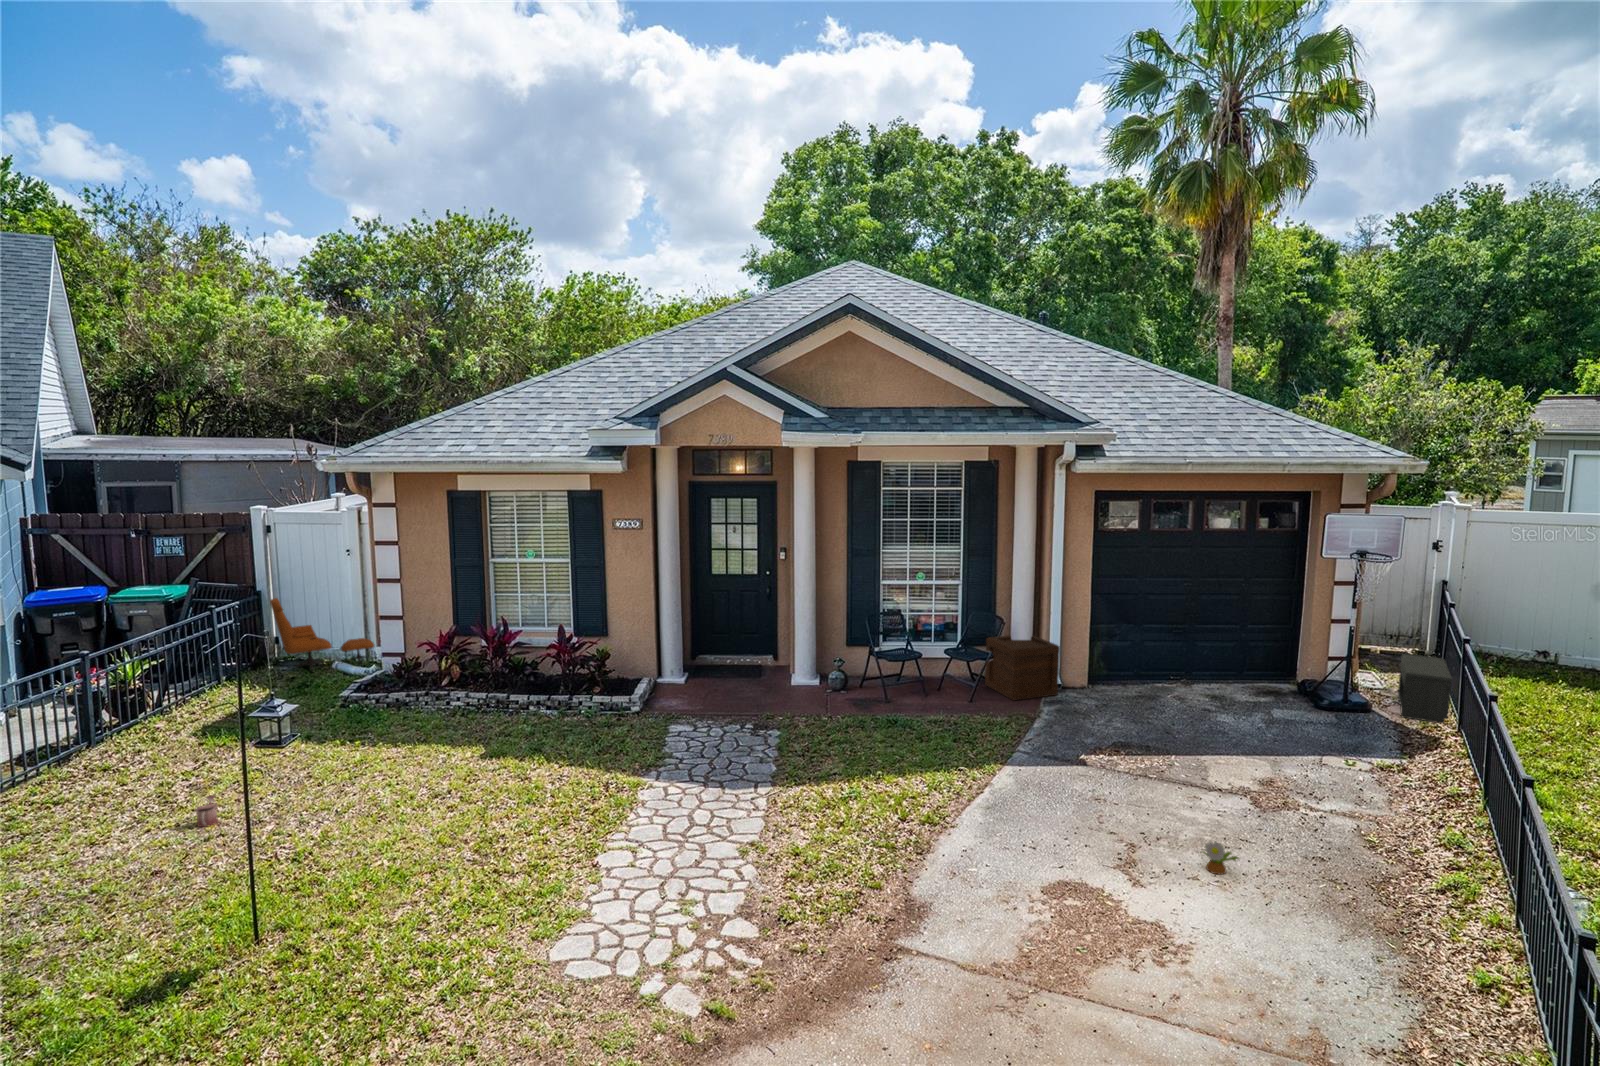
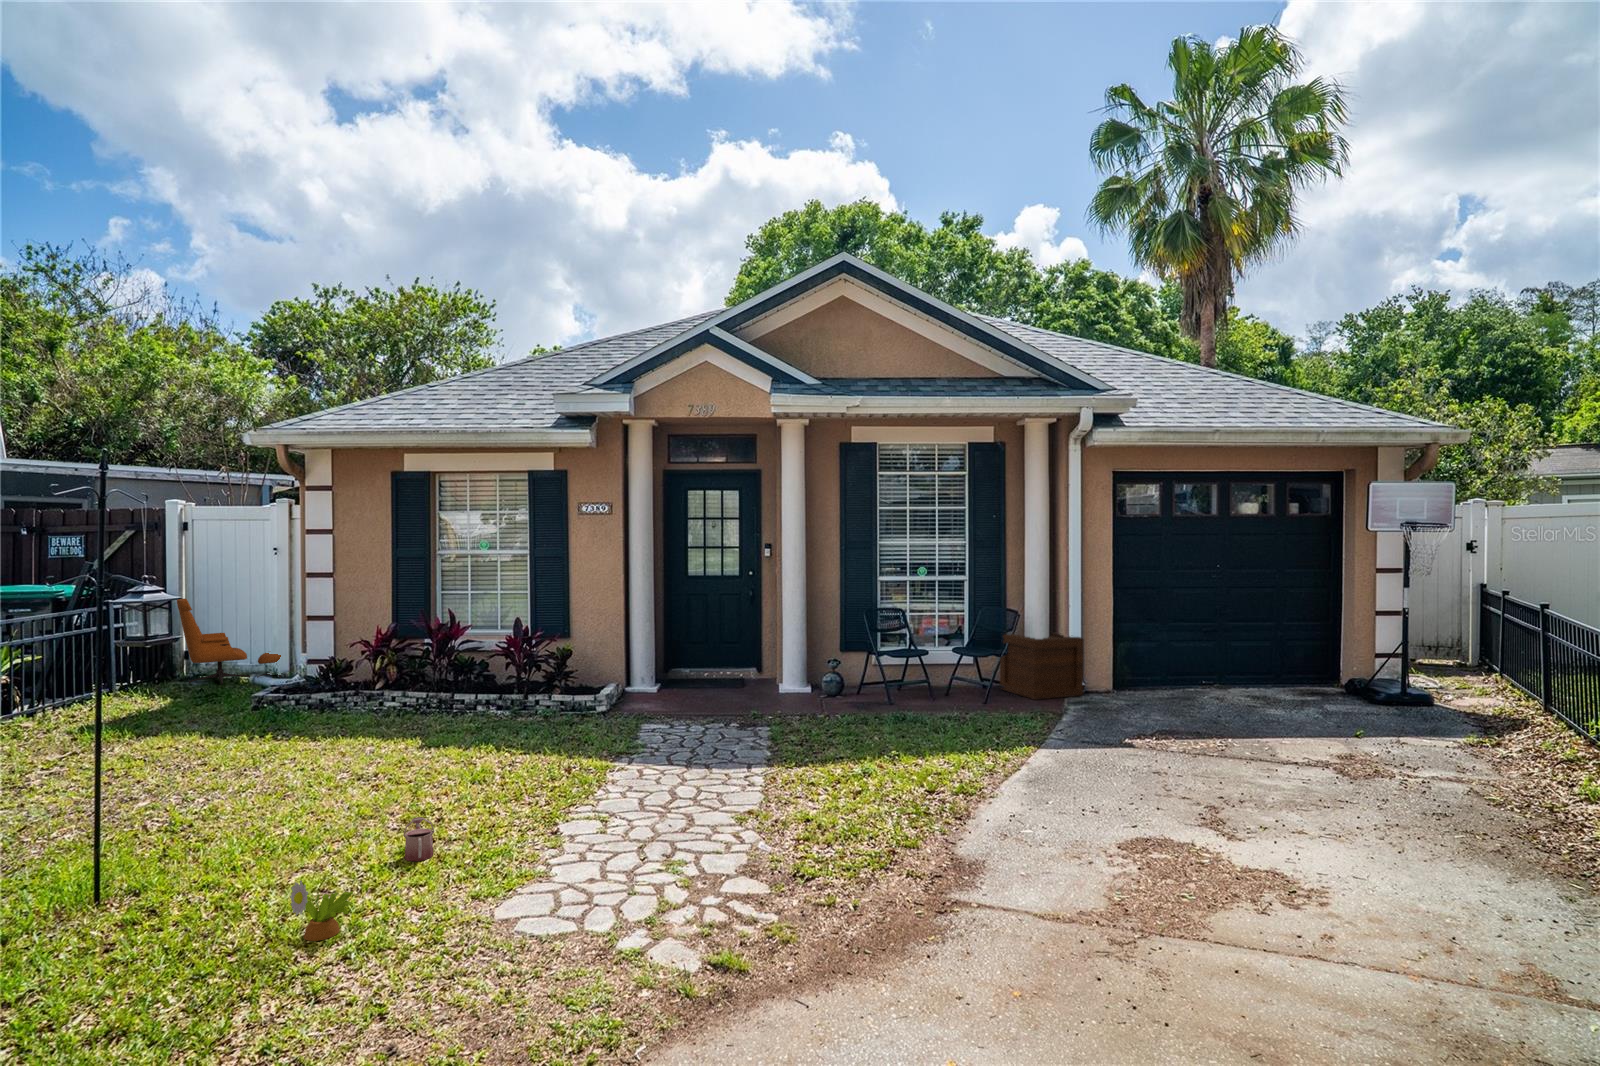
bench: present [1398,654,1452,724] -> none [1456,646,1523,713]
watering can: present [195,796,218,827] -> present [403,817,434,861]
decorative plant: present [1202,842,1239,875] -> present [290,881,353,941]

